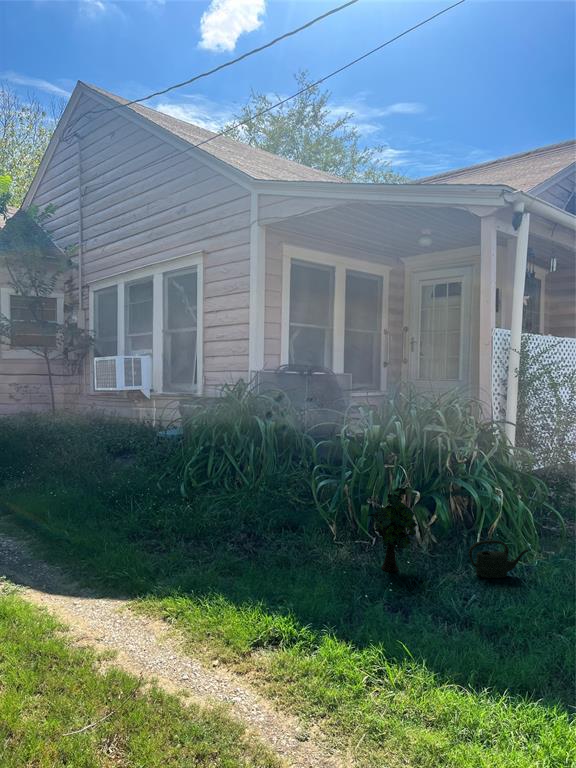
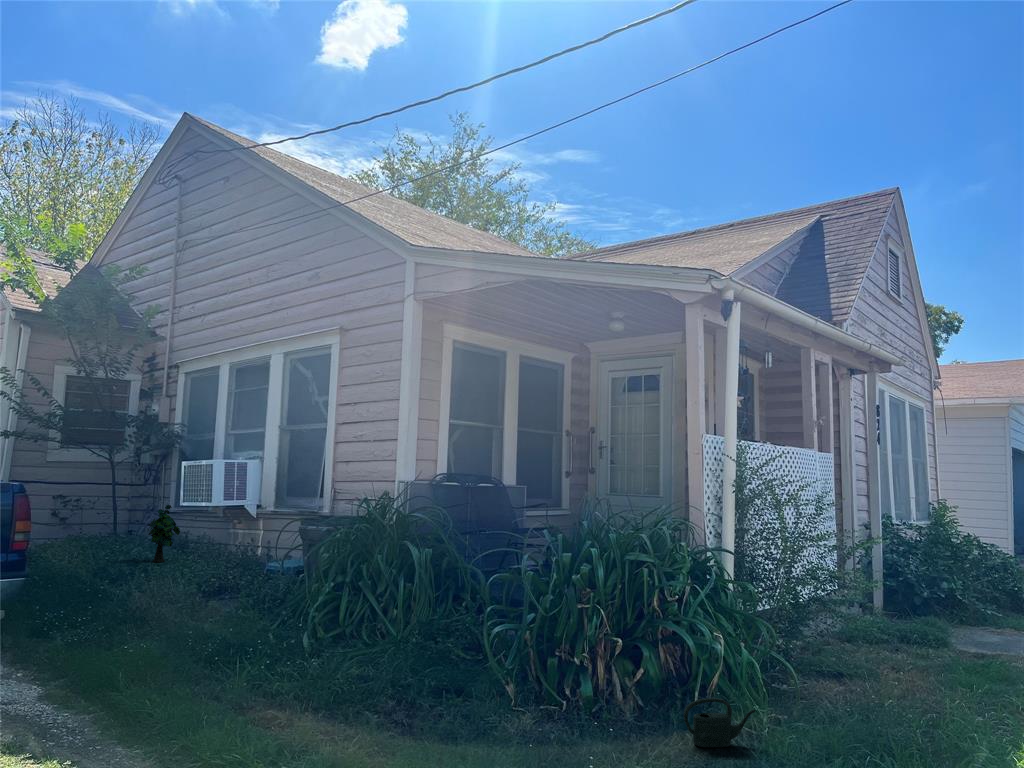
decorative plant: present [368,488,417,572] -> present [148,505,180,562]

